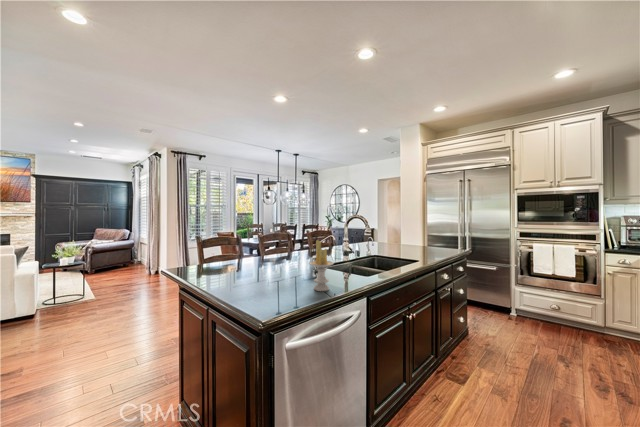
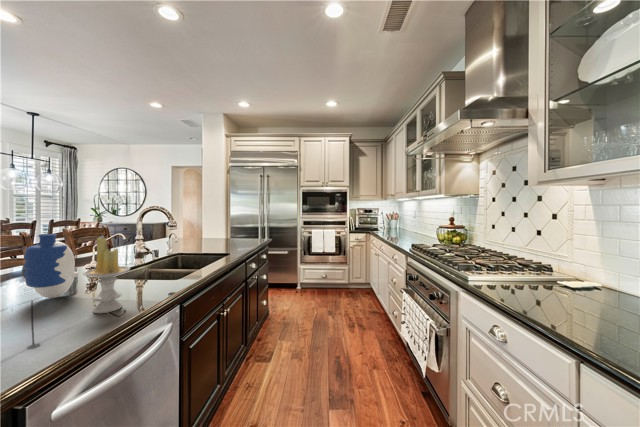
vase: none [285,236,309,276] -> present [24,234,78,298]

